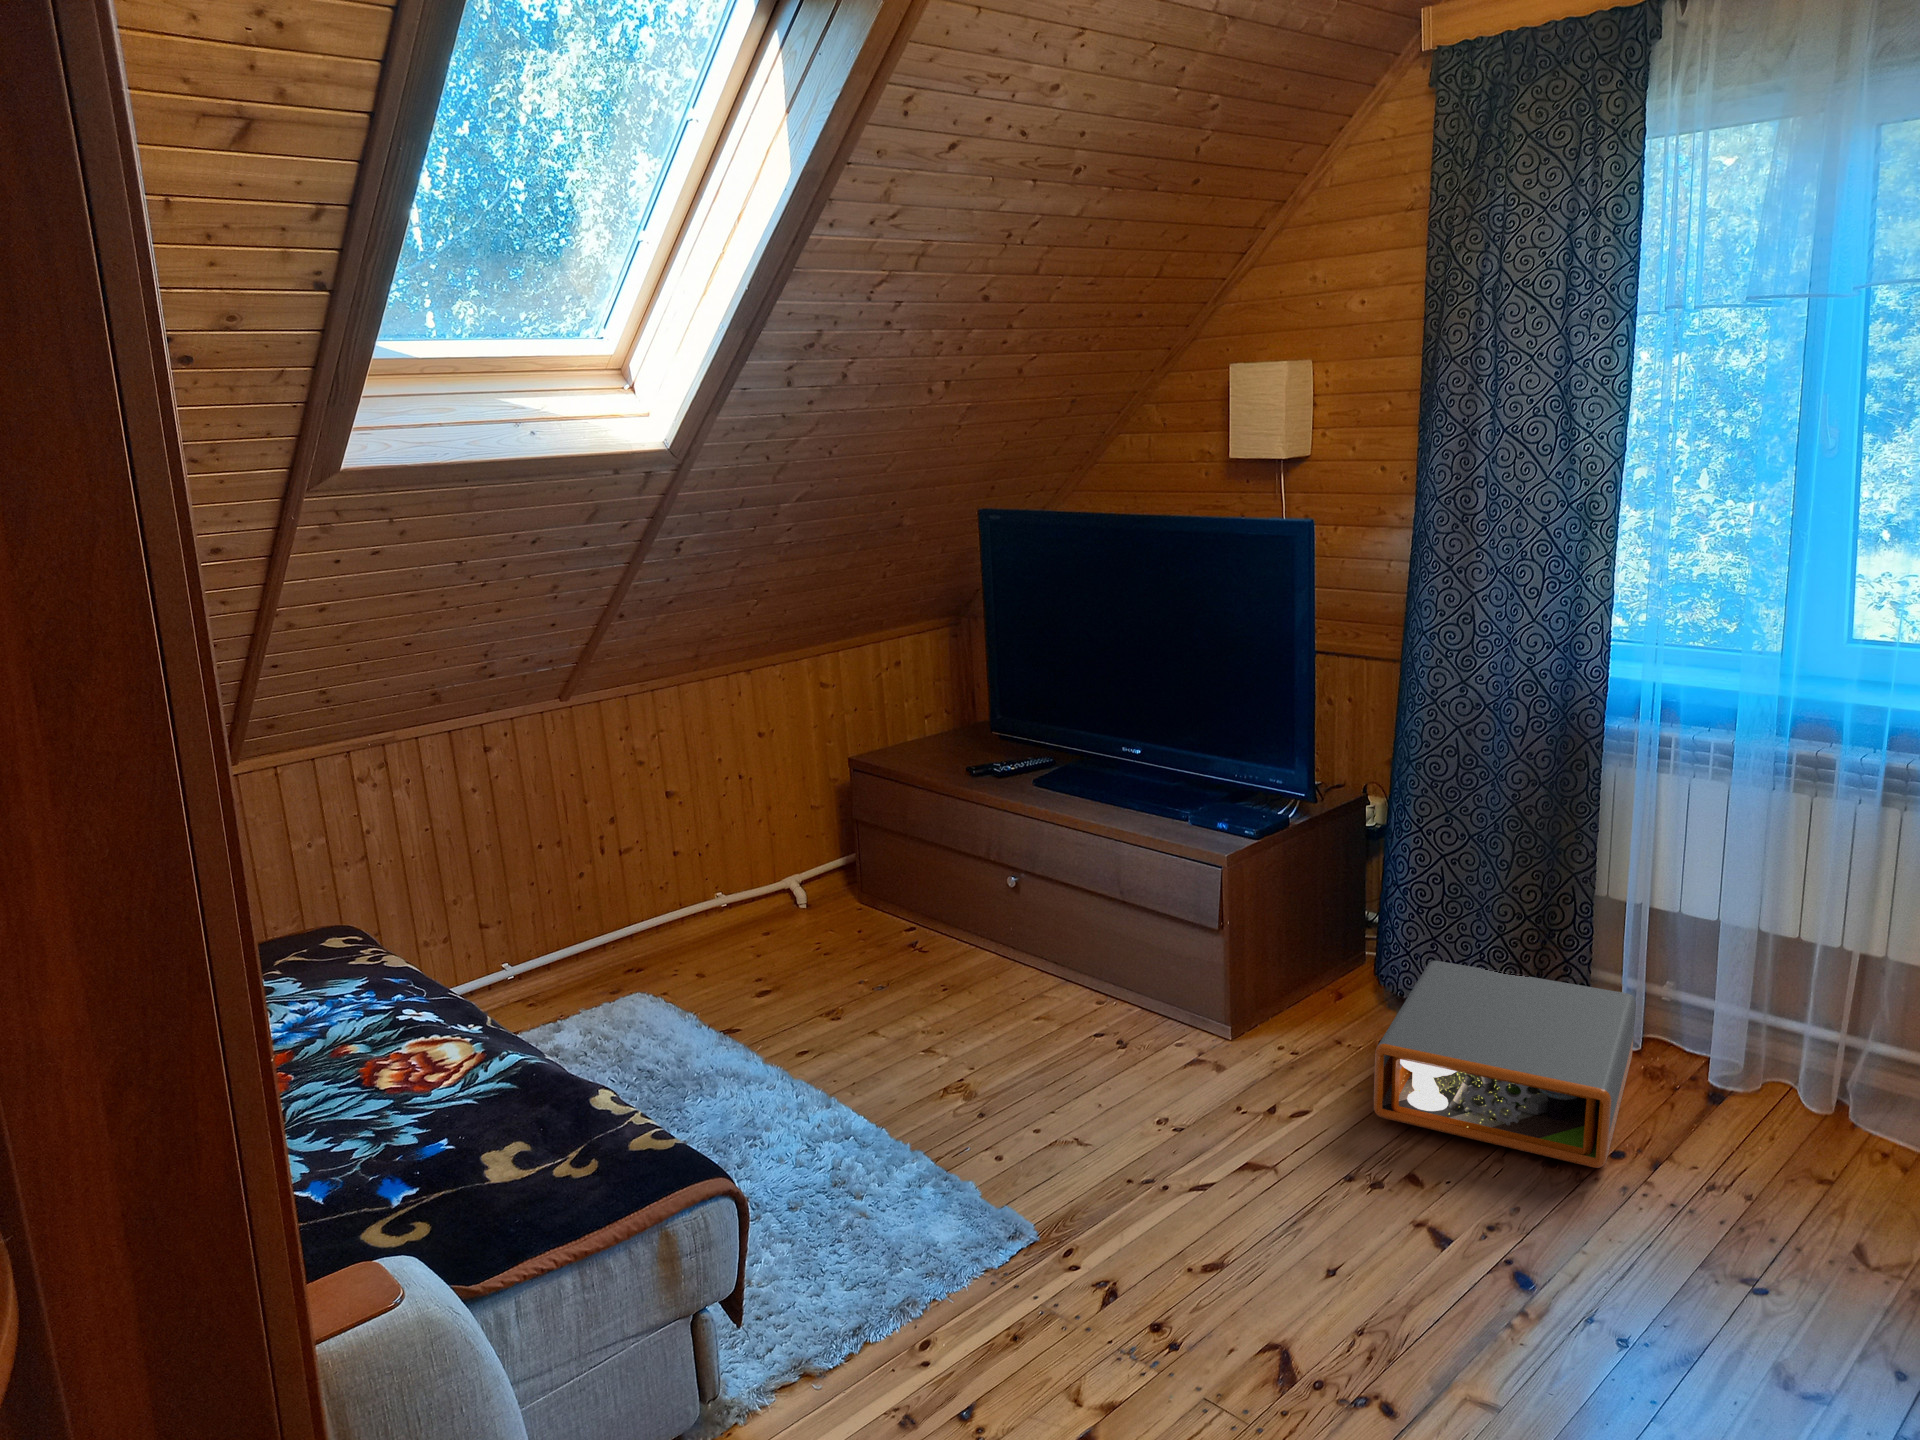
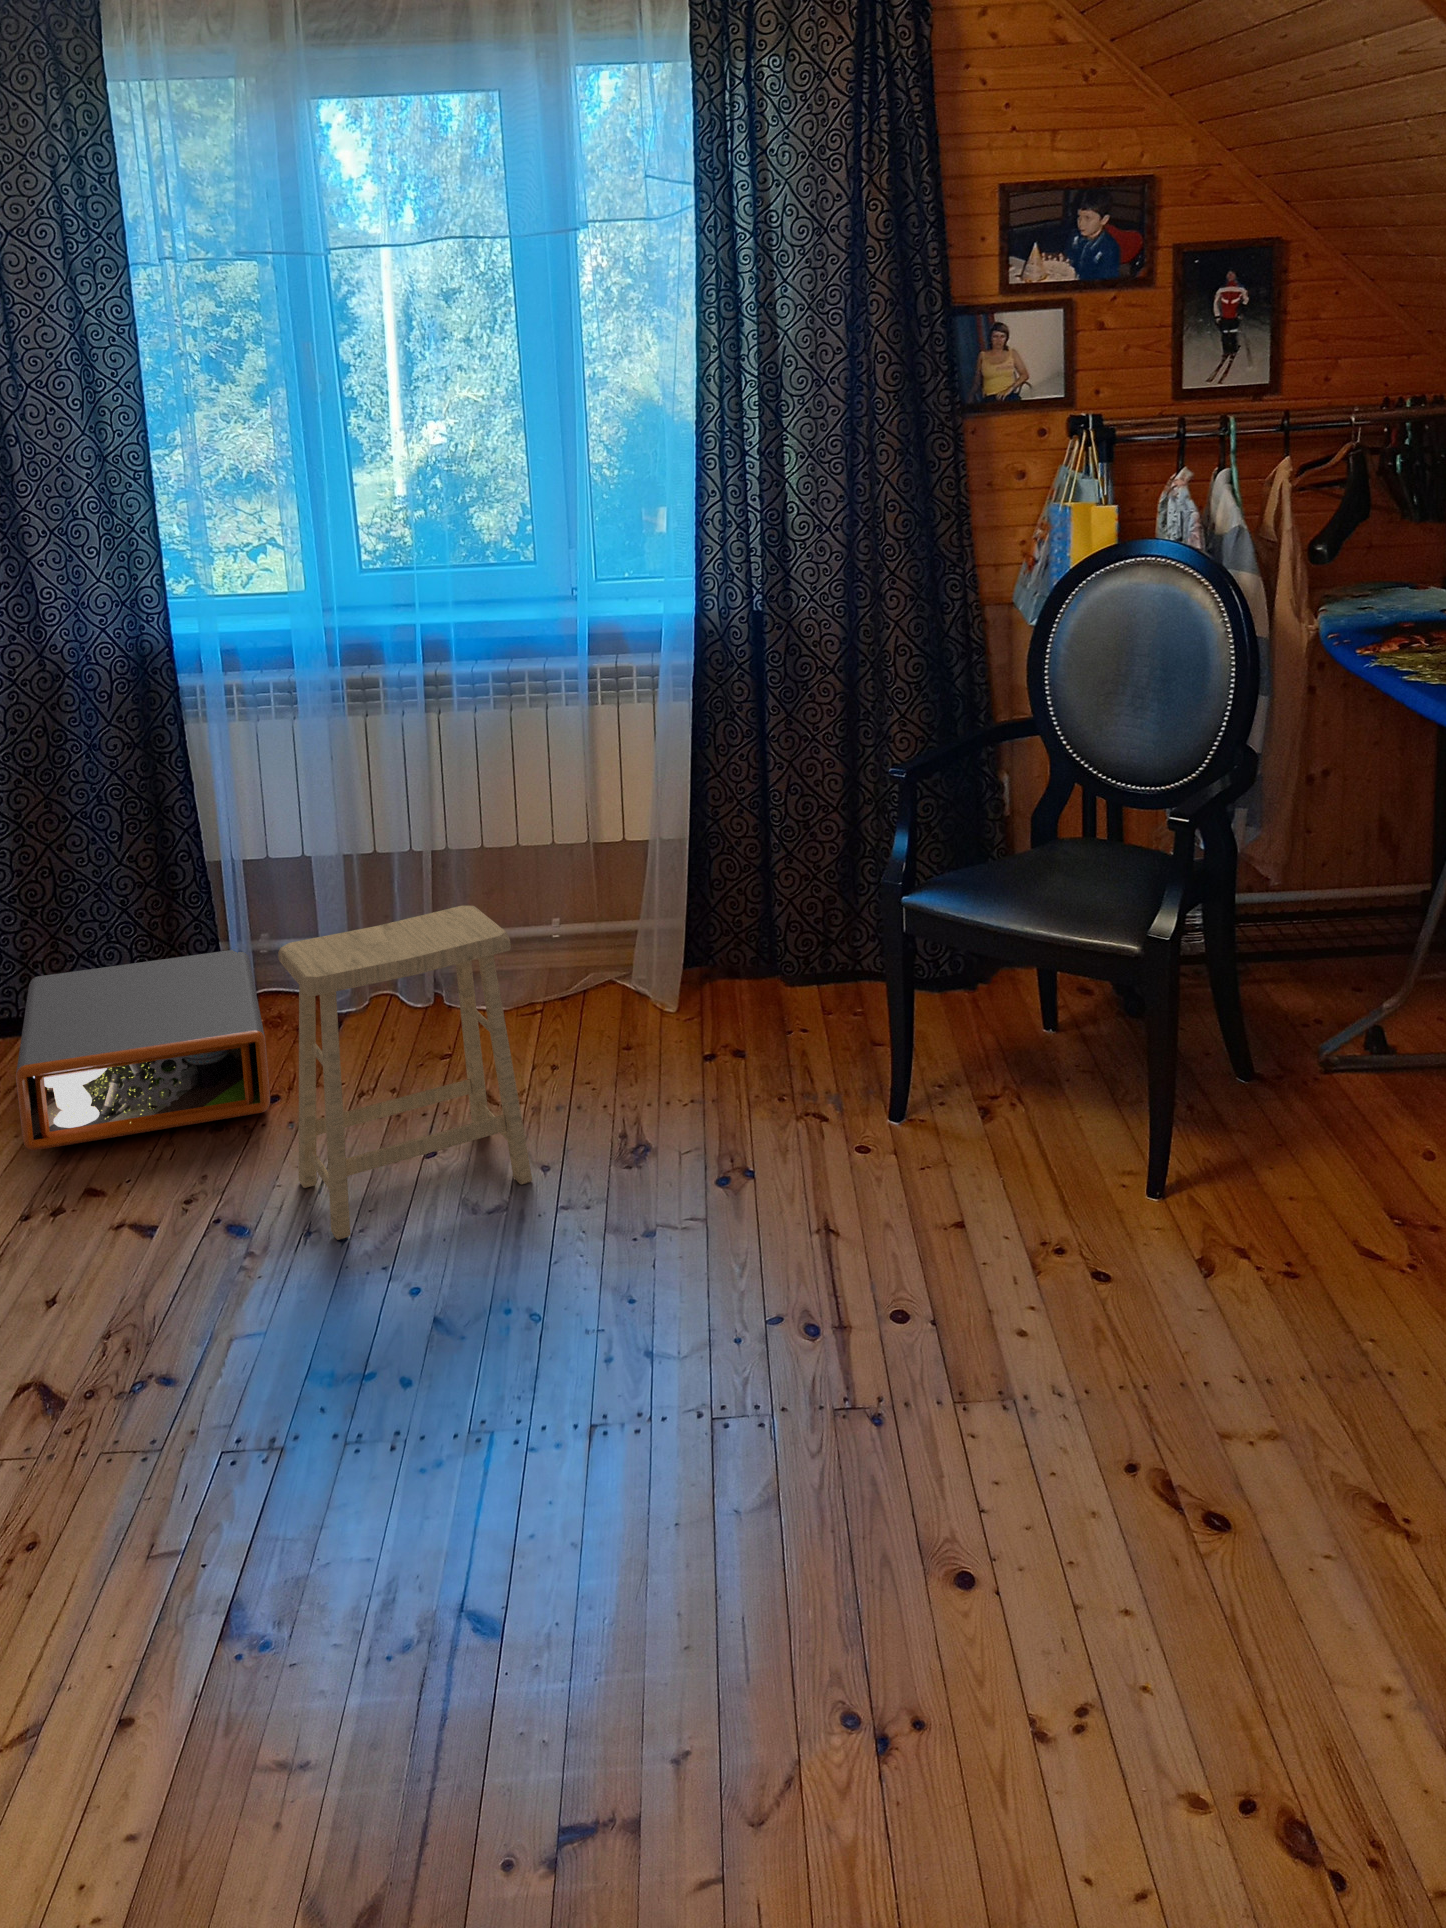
footstool: none [1602,1030,1898,1394] -> present [278,906,532,1240]

